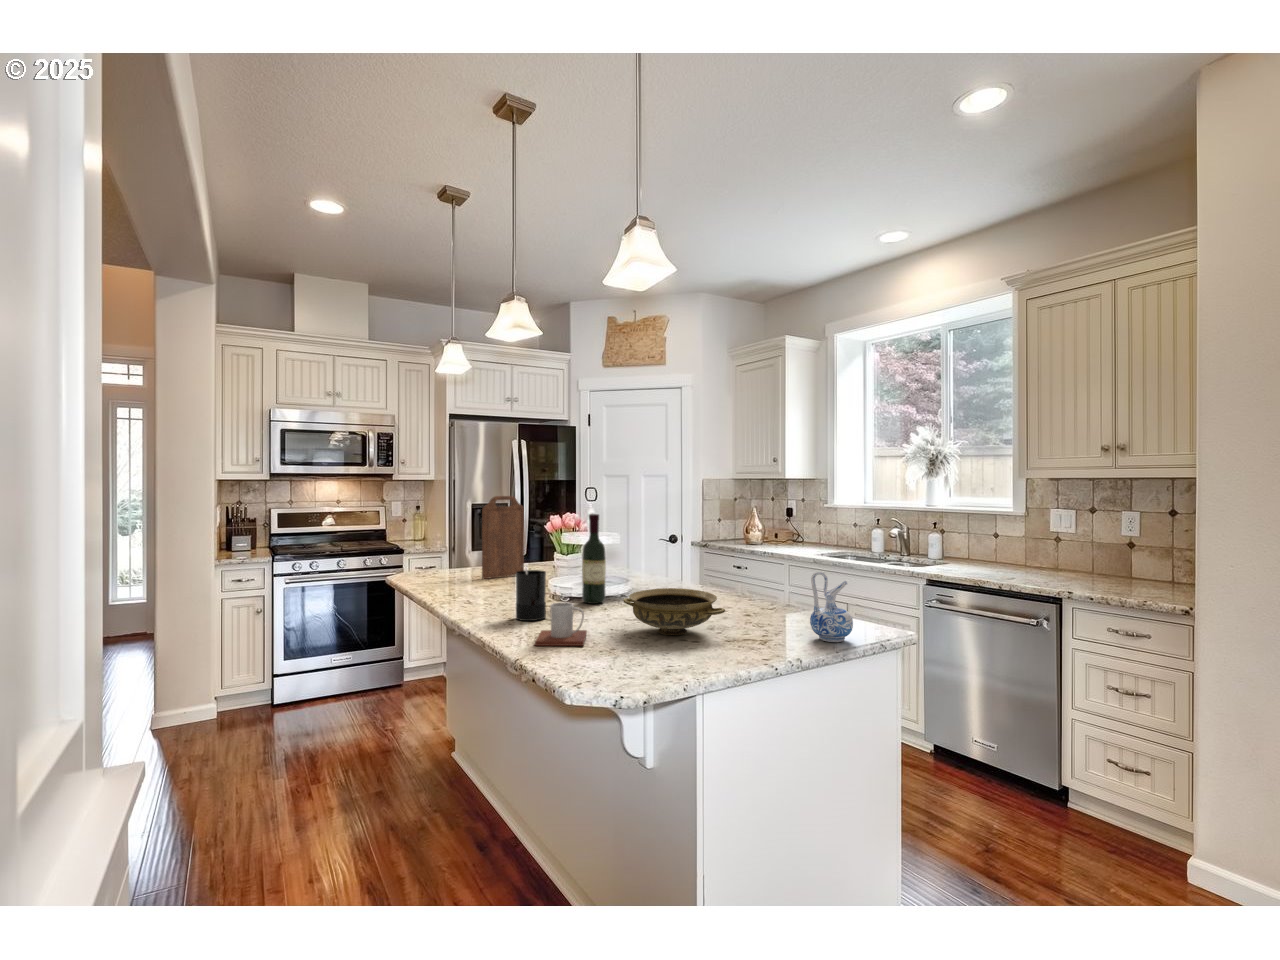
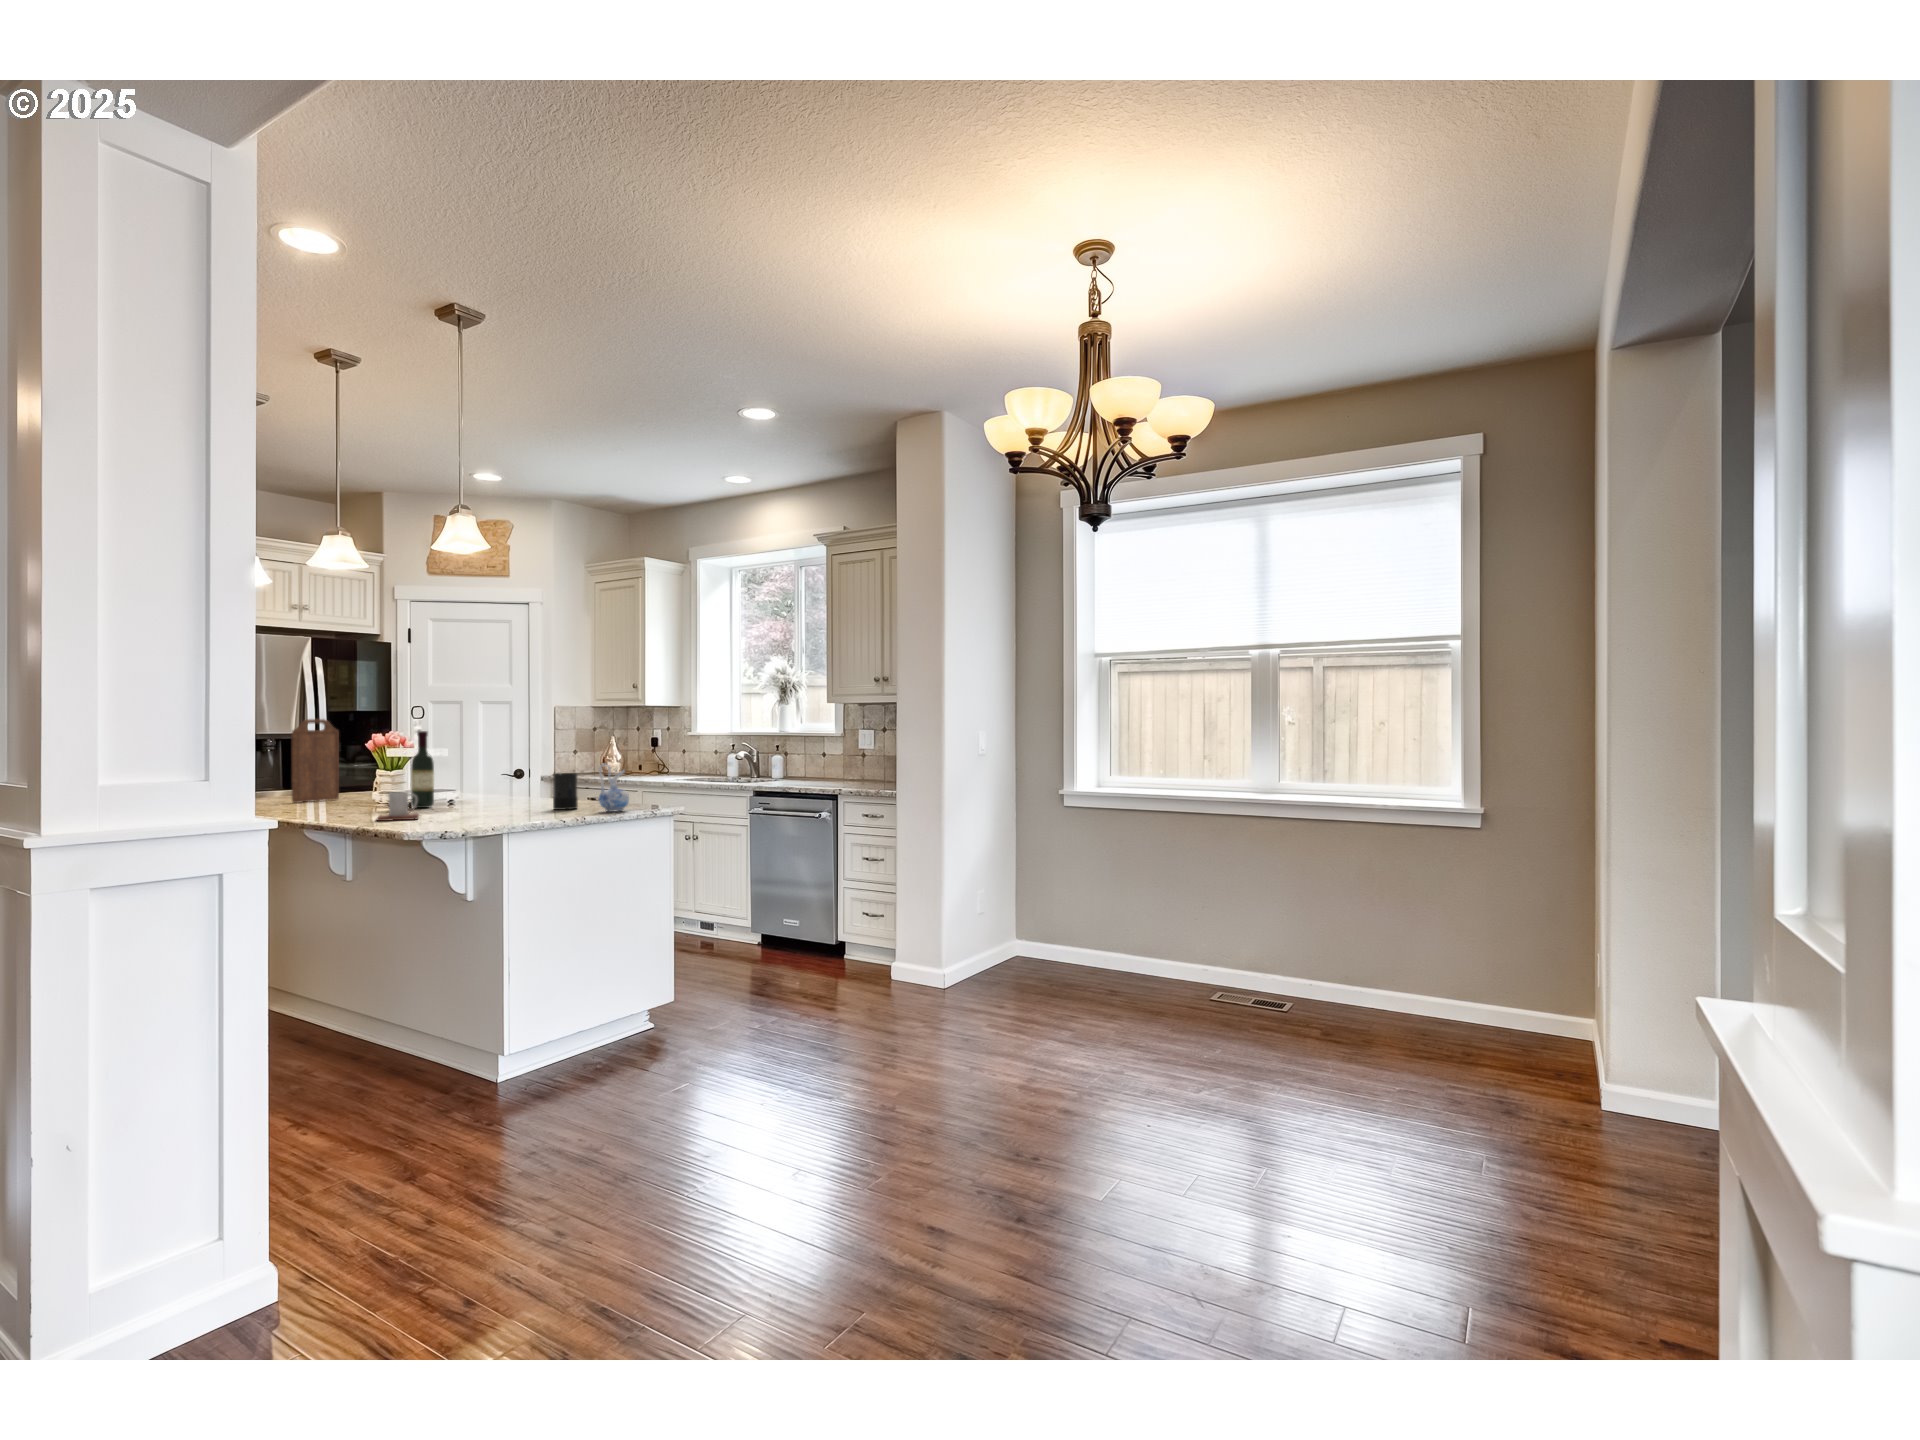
candle: present [516,567,546,621] -> present [553,773,578,810]
ceramic bowl: present [623,588,725,635] -> none [451,784,533,814]

